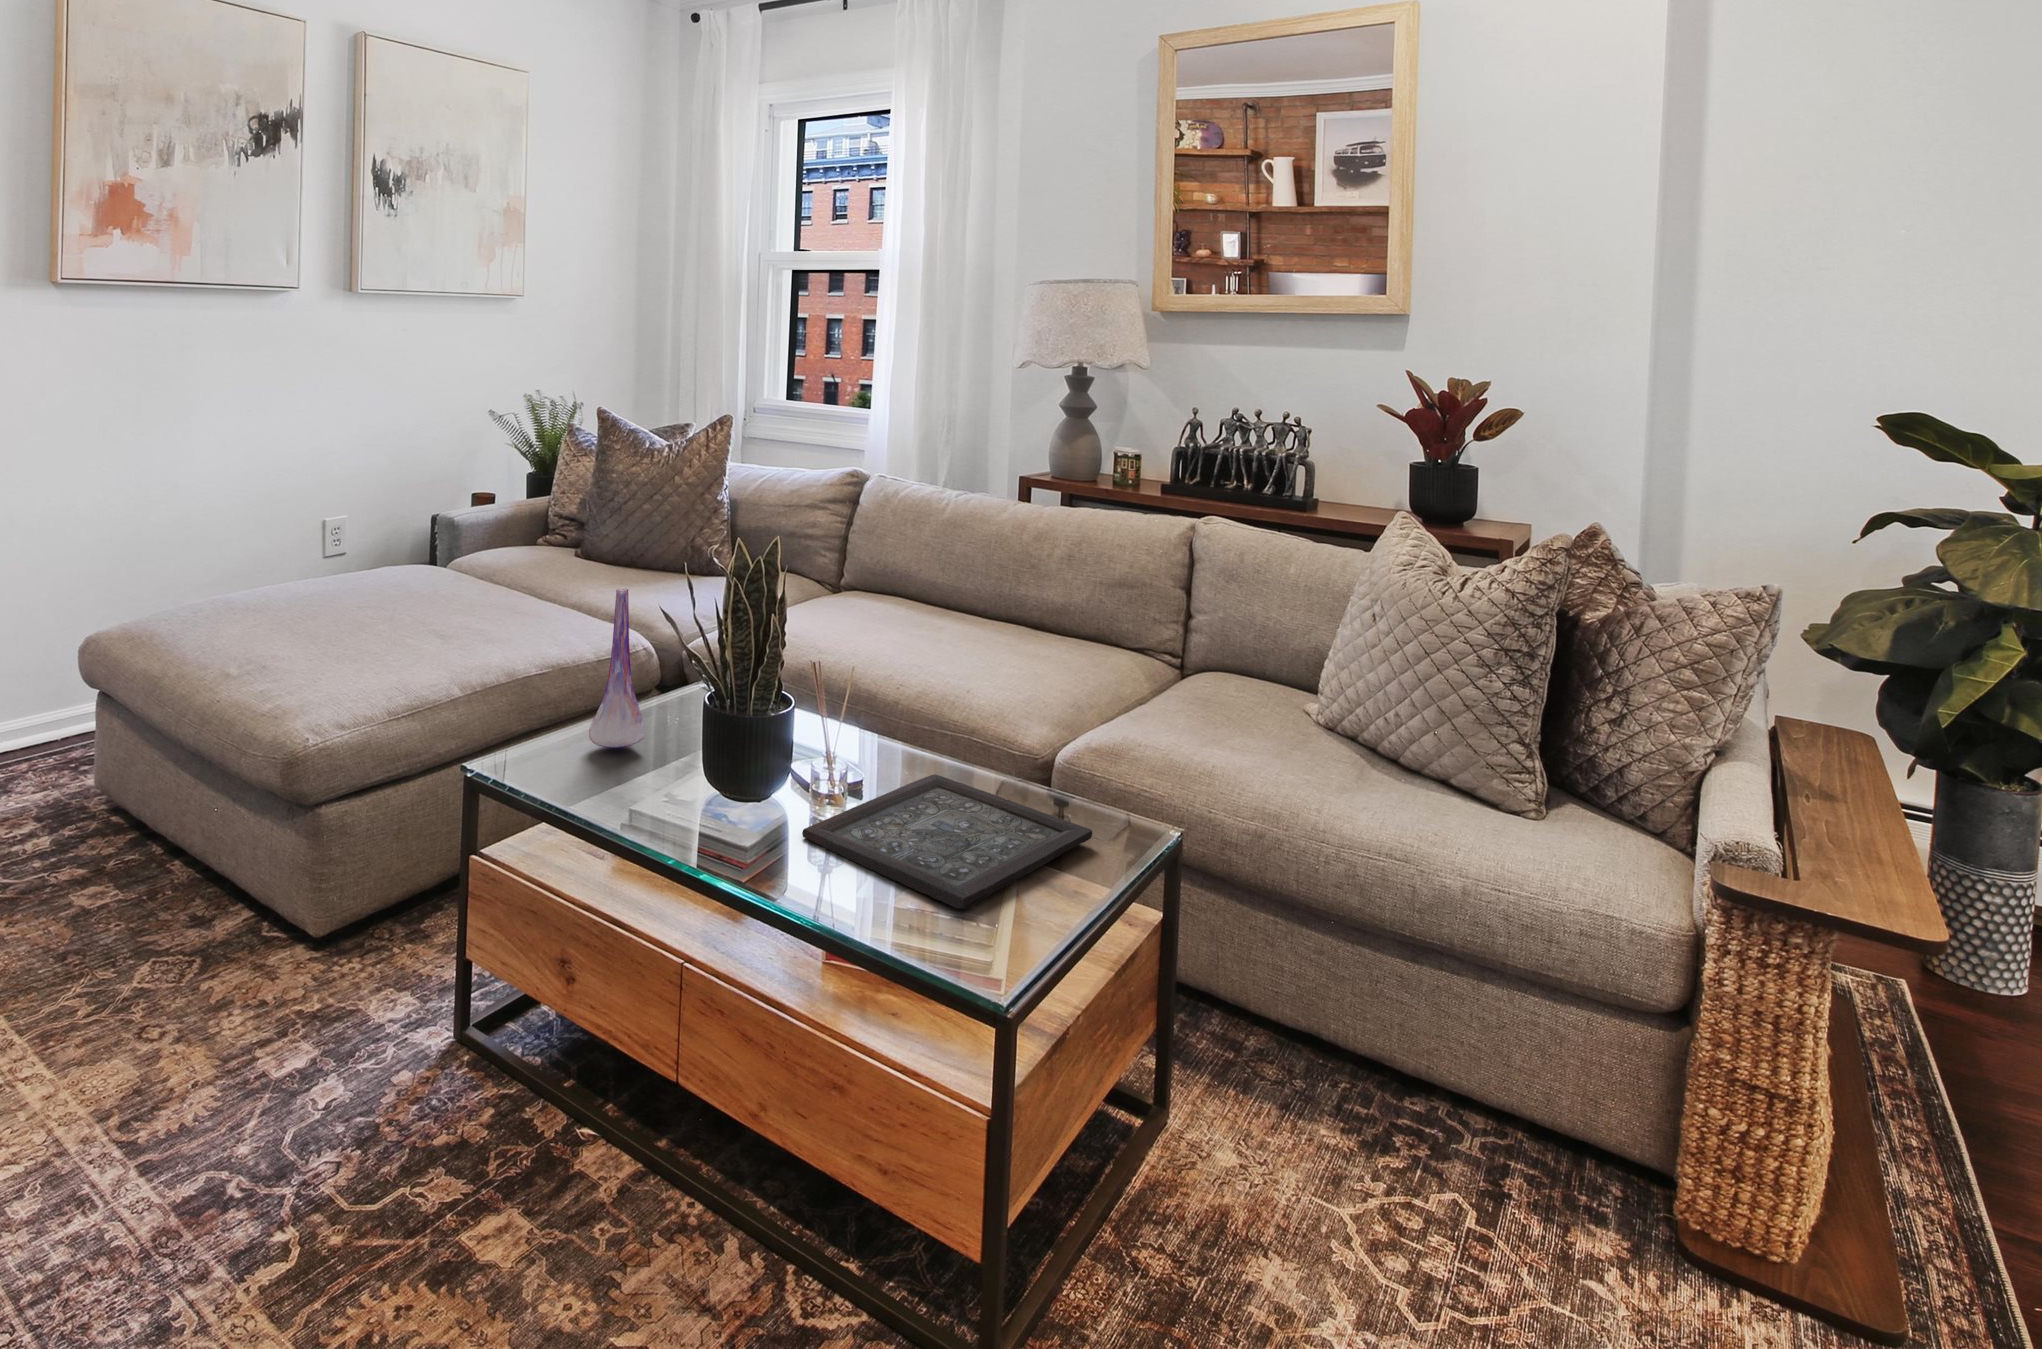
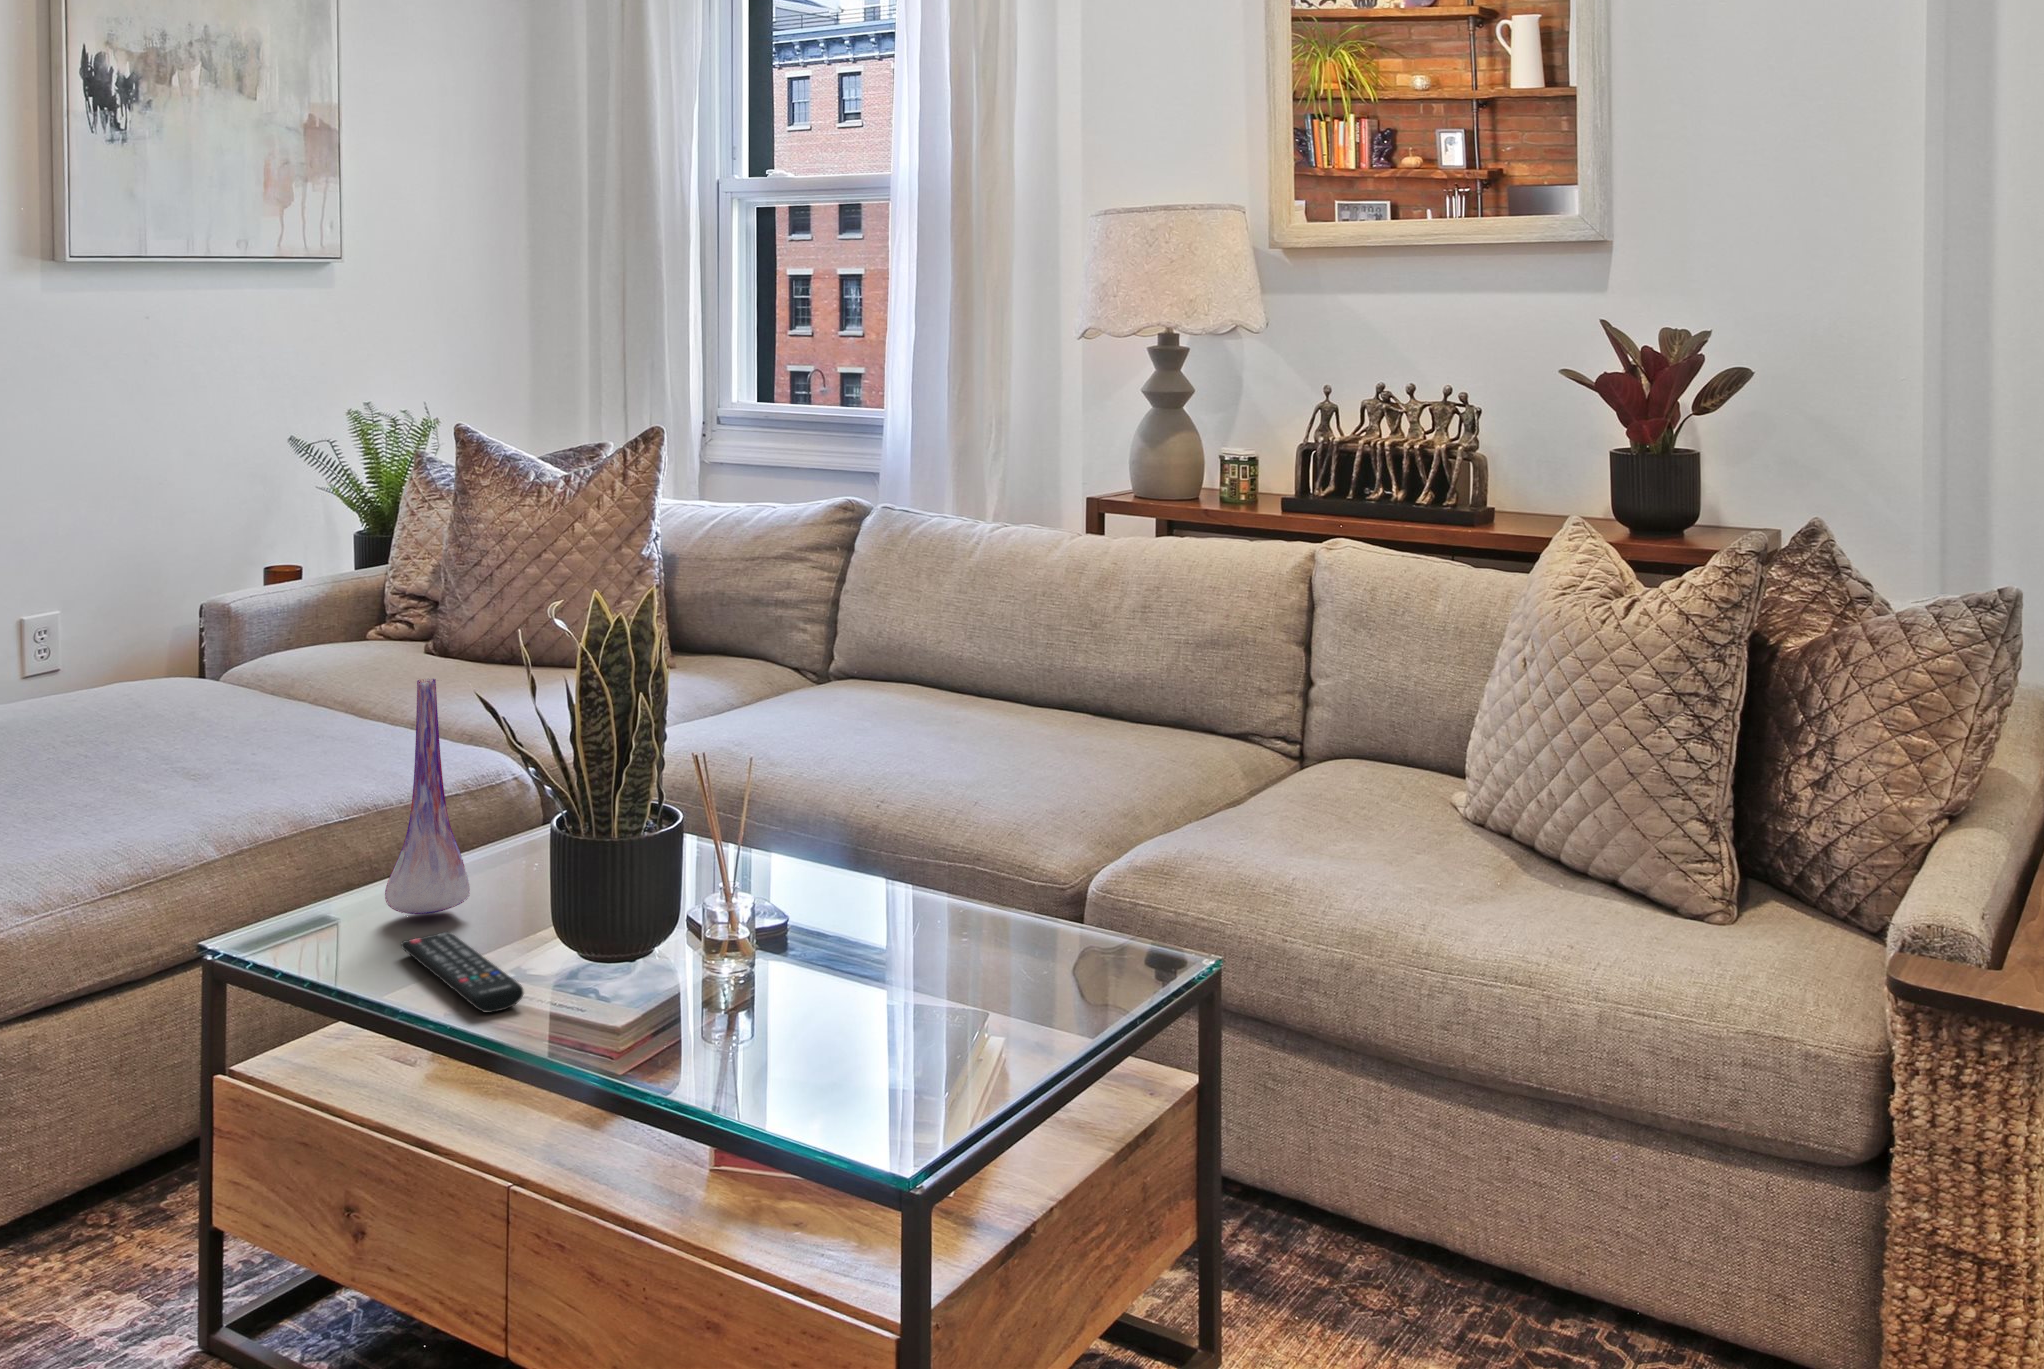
remote control: none [604,764,694,829] -> present [401,932,524,1013]
tray: present [802,774,1092,909] -> none [681,921,1099,1085]

